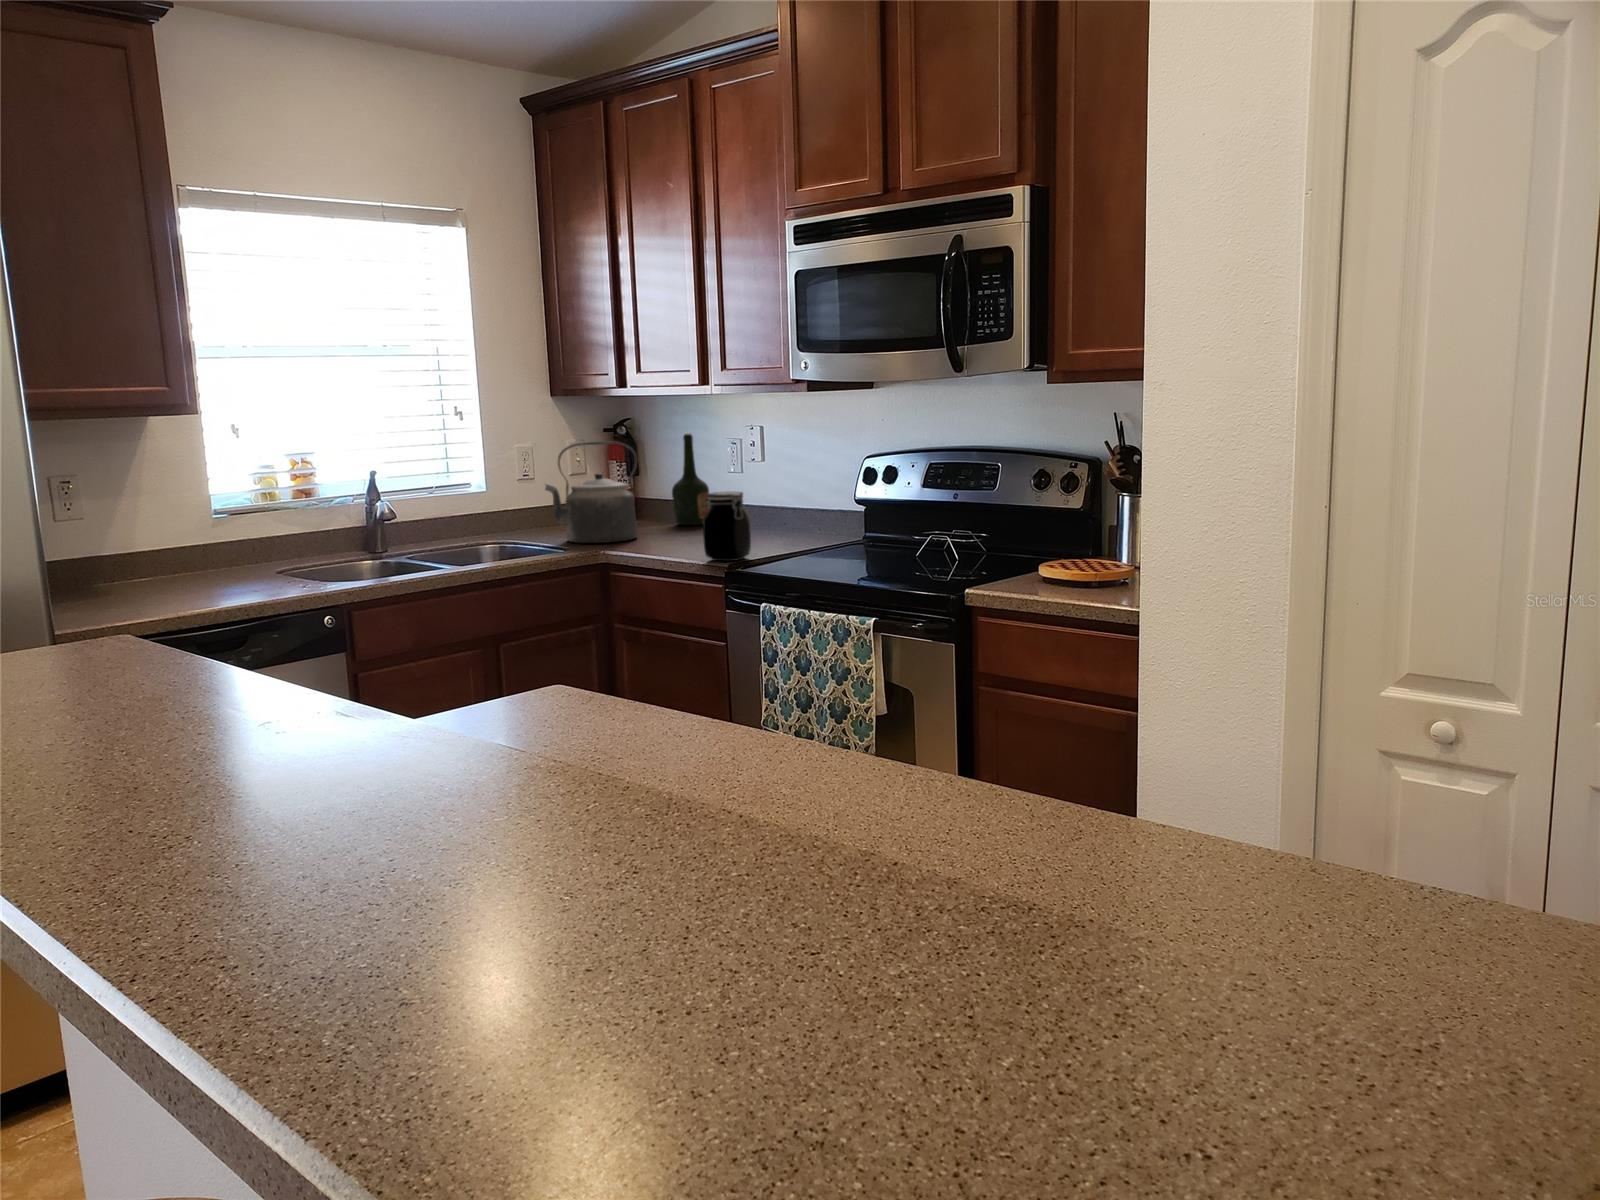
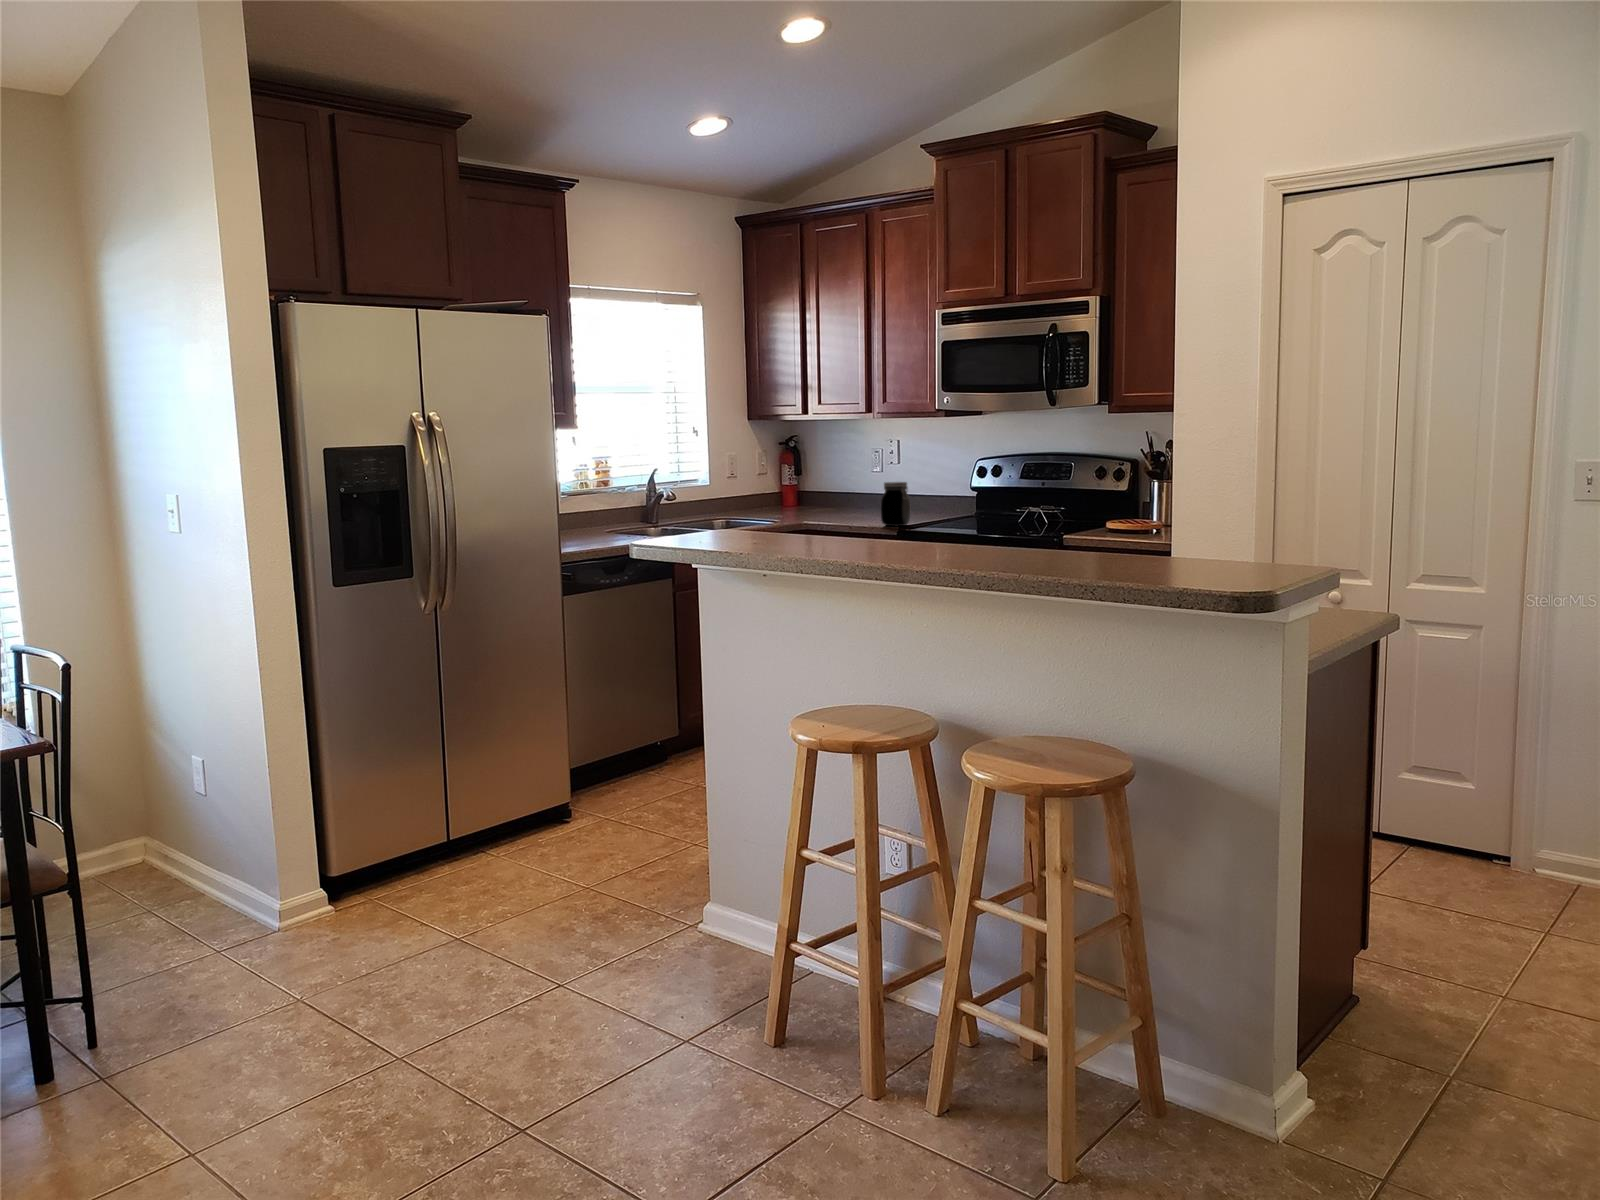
bottle: present [672,434,709,525] -> none [834,446,860,509]
kettle: present [545,441,638,543] -> none [760,450,820,518]

